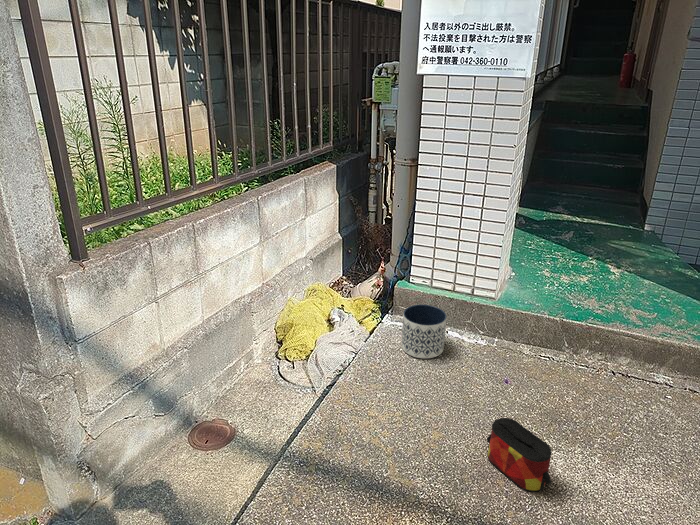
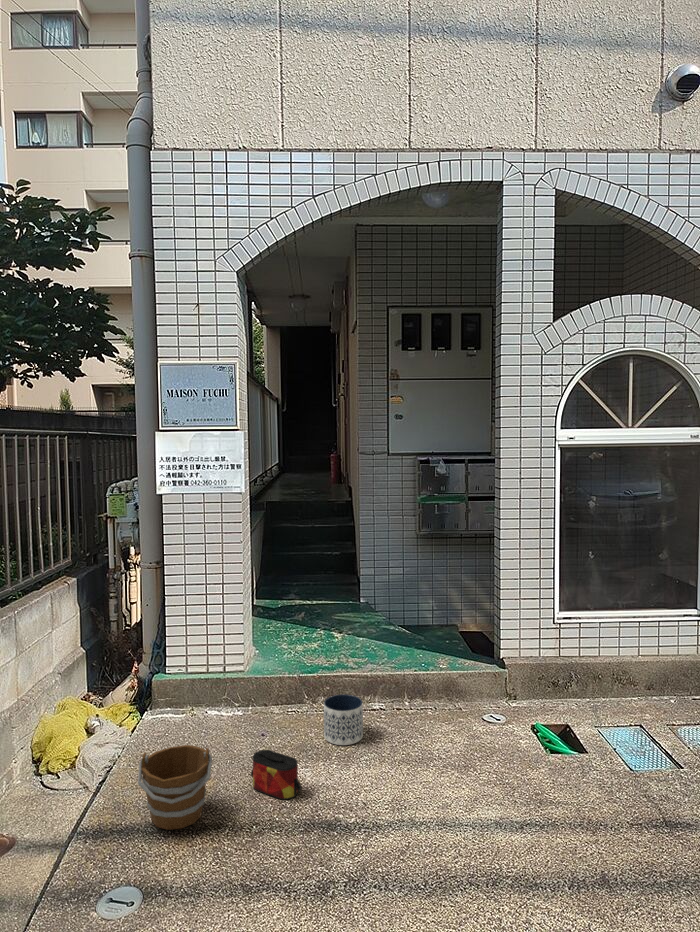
planter: present [401,304,447,358] -> present [324,694,363,745]
bucket: none [348,390,440,491] -> present [138,745,212,830]

